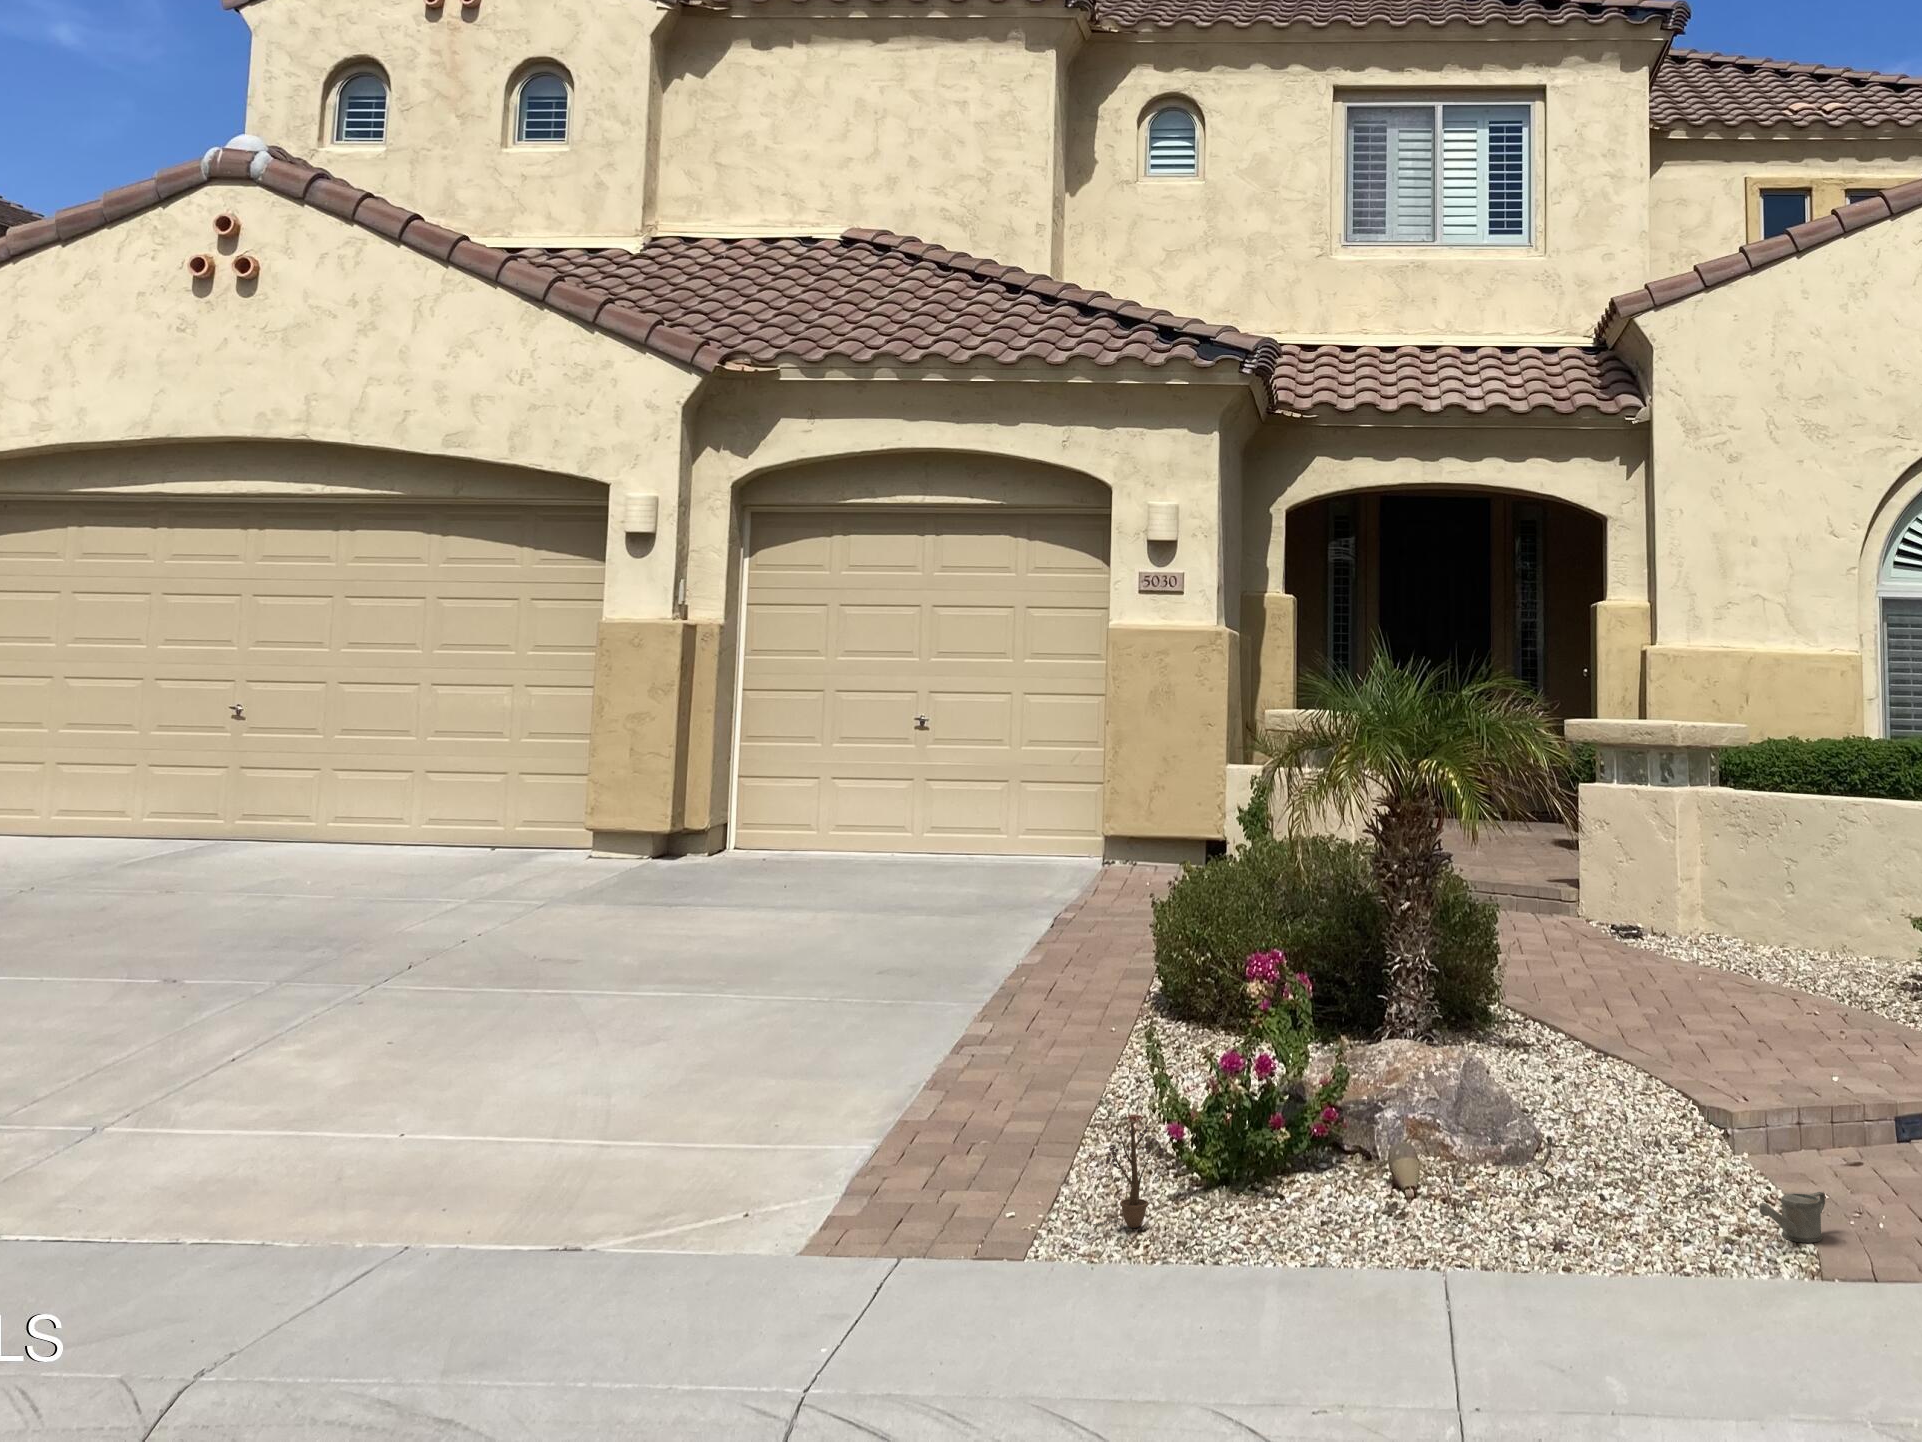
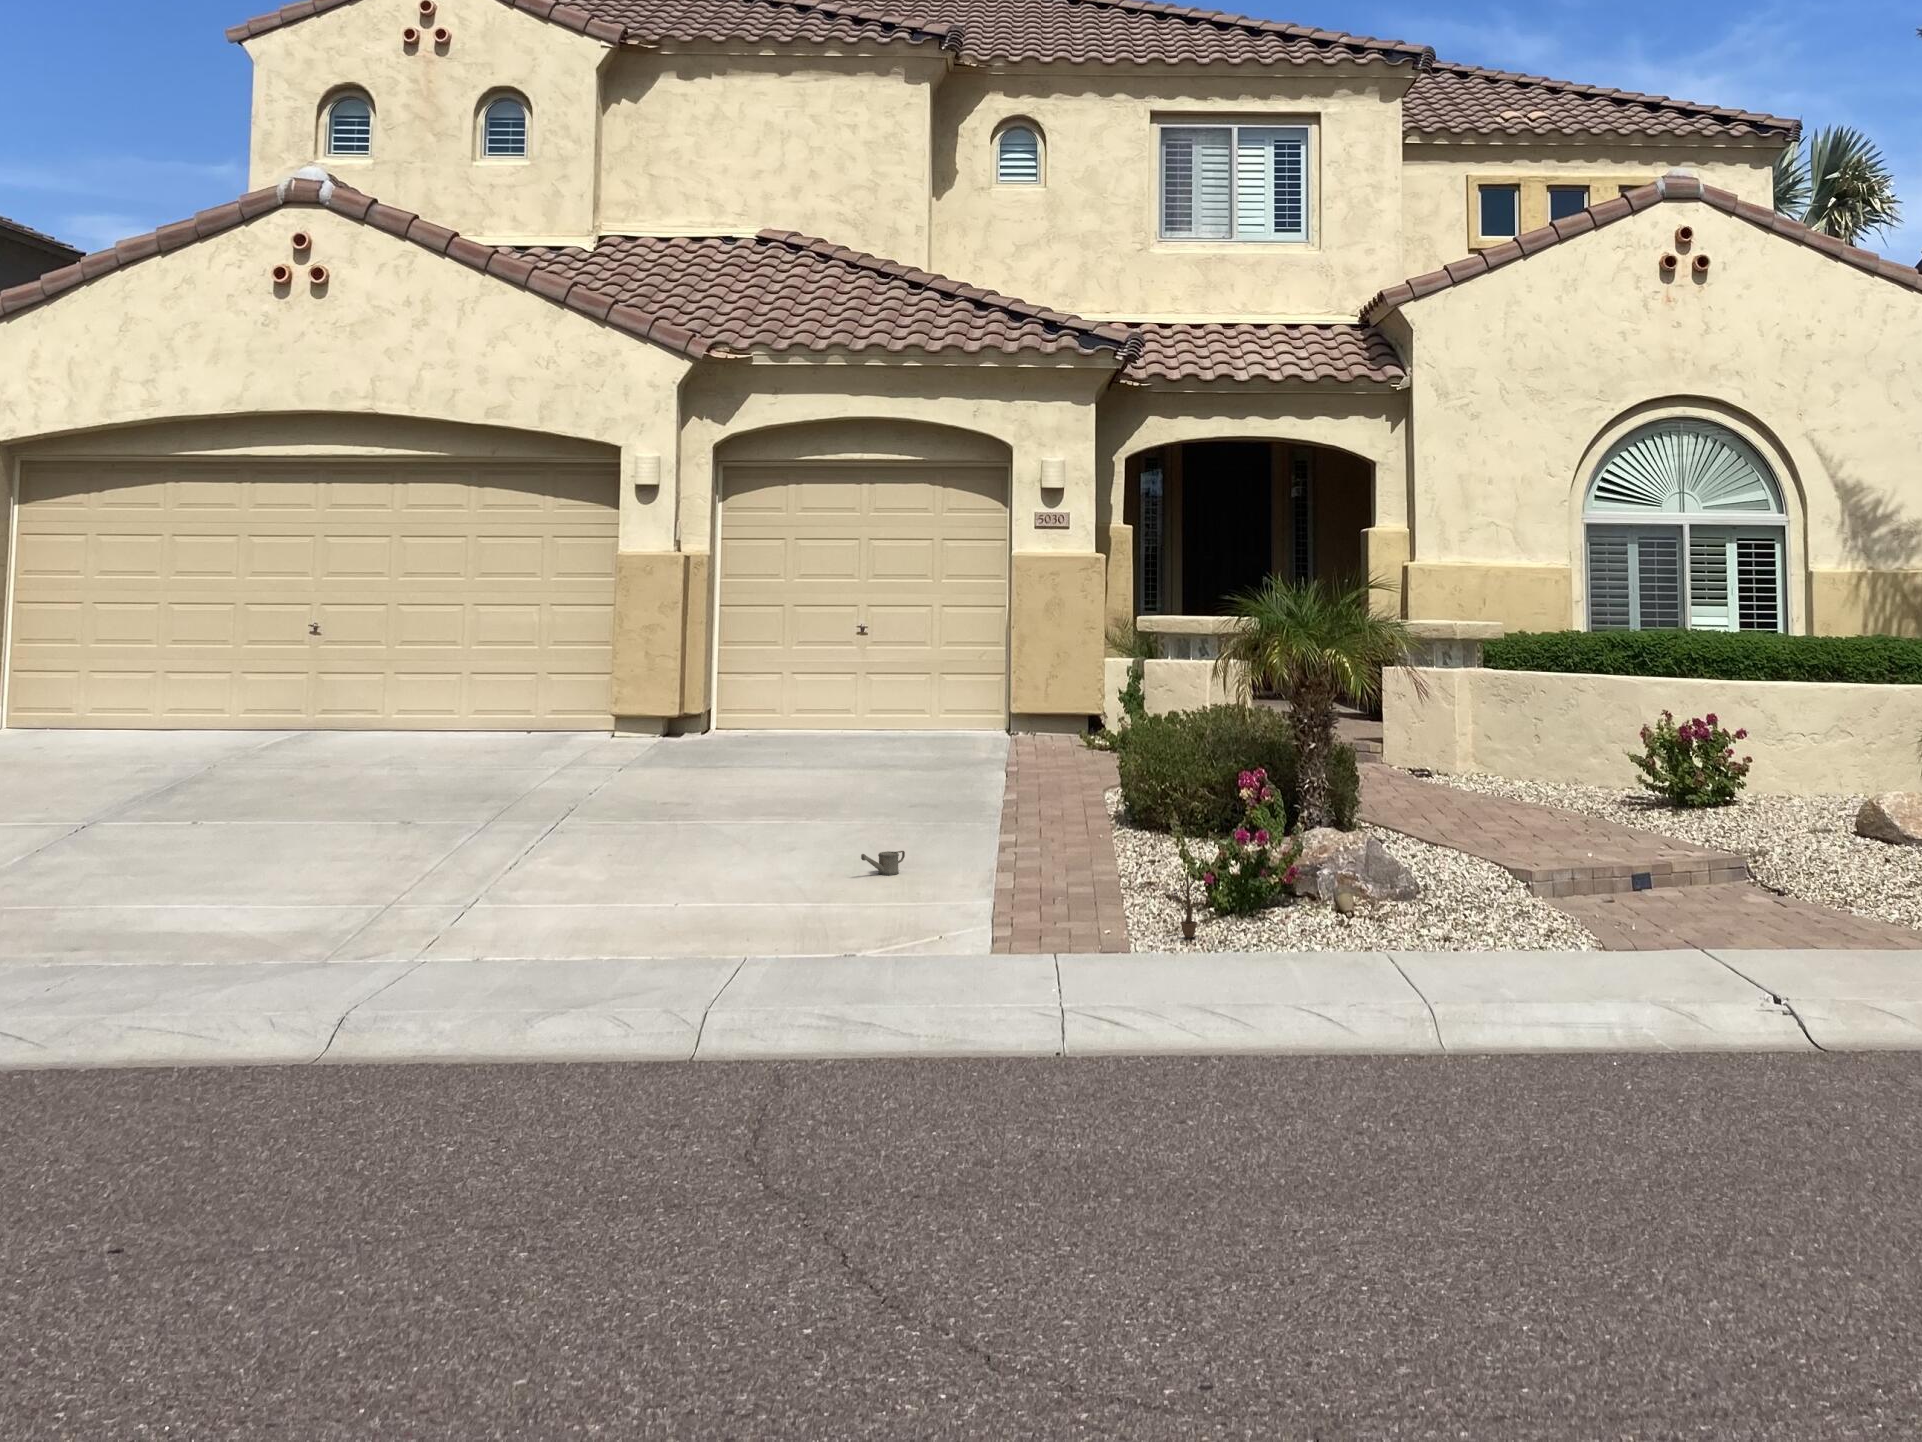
watering can: present [1759,1192,1825,1243] -> present [861,851,905,875]

